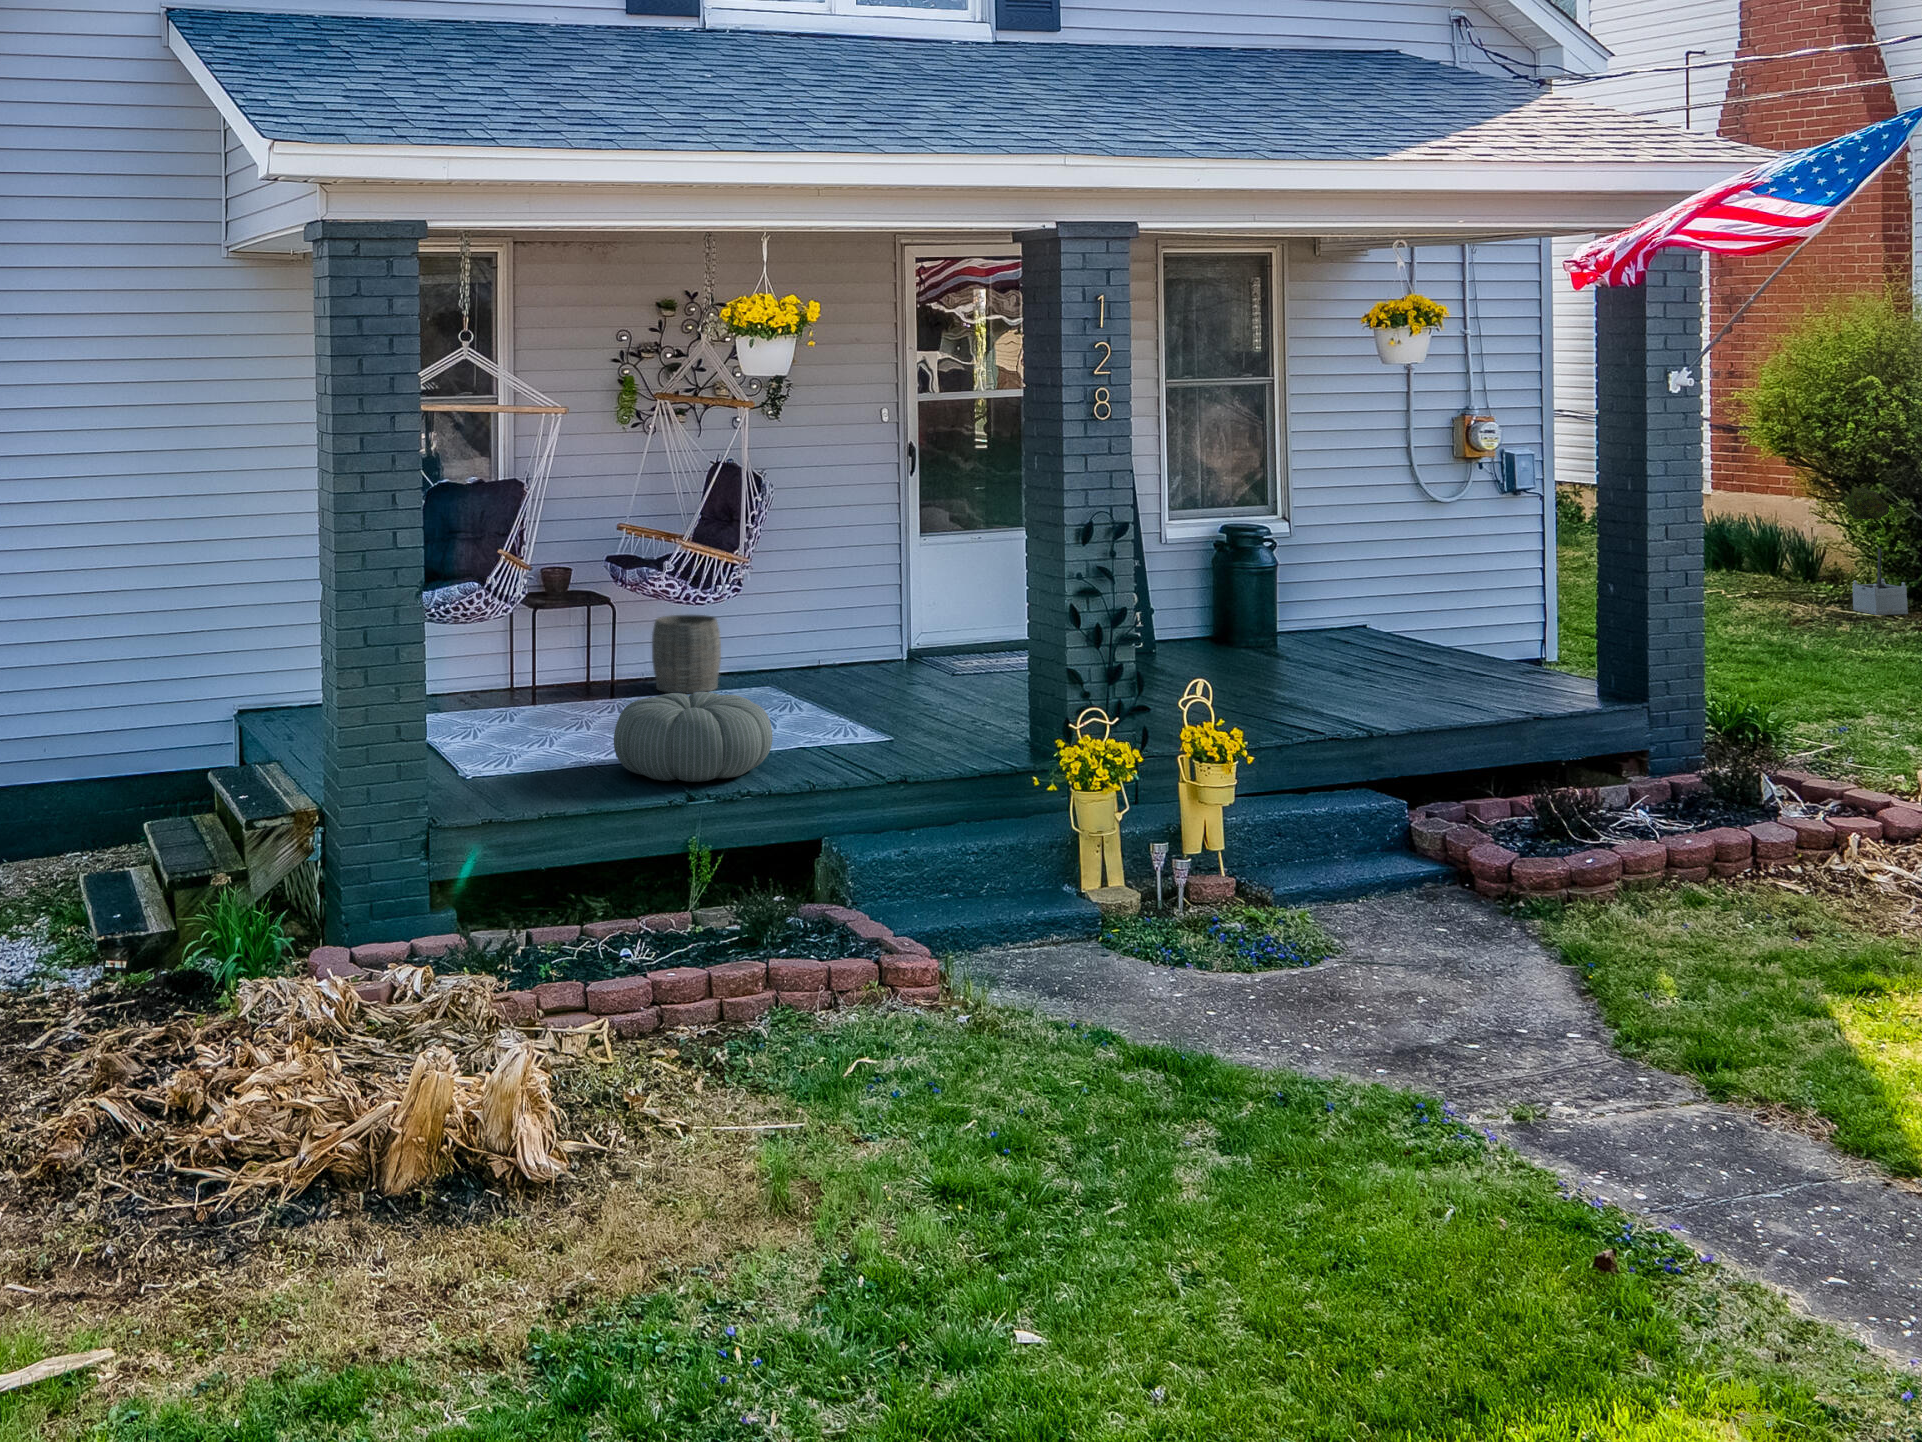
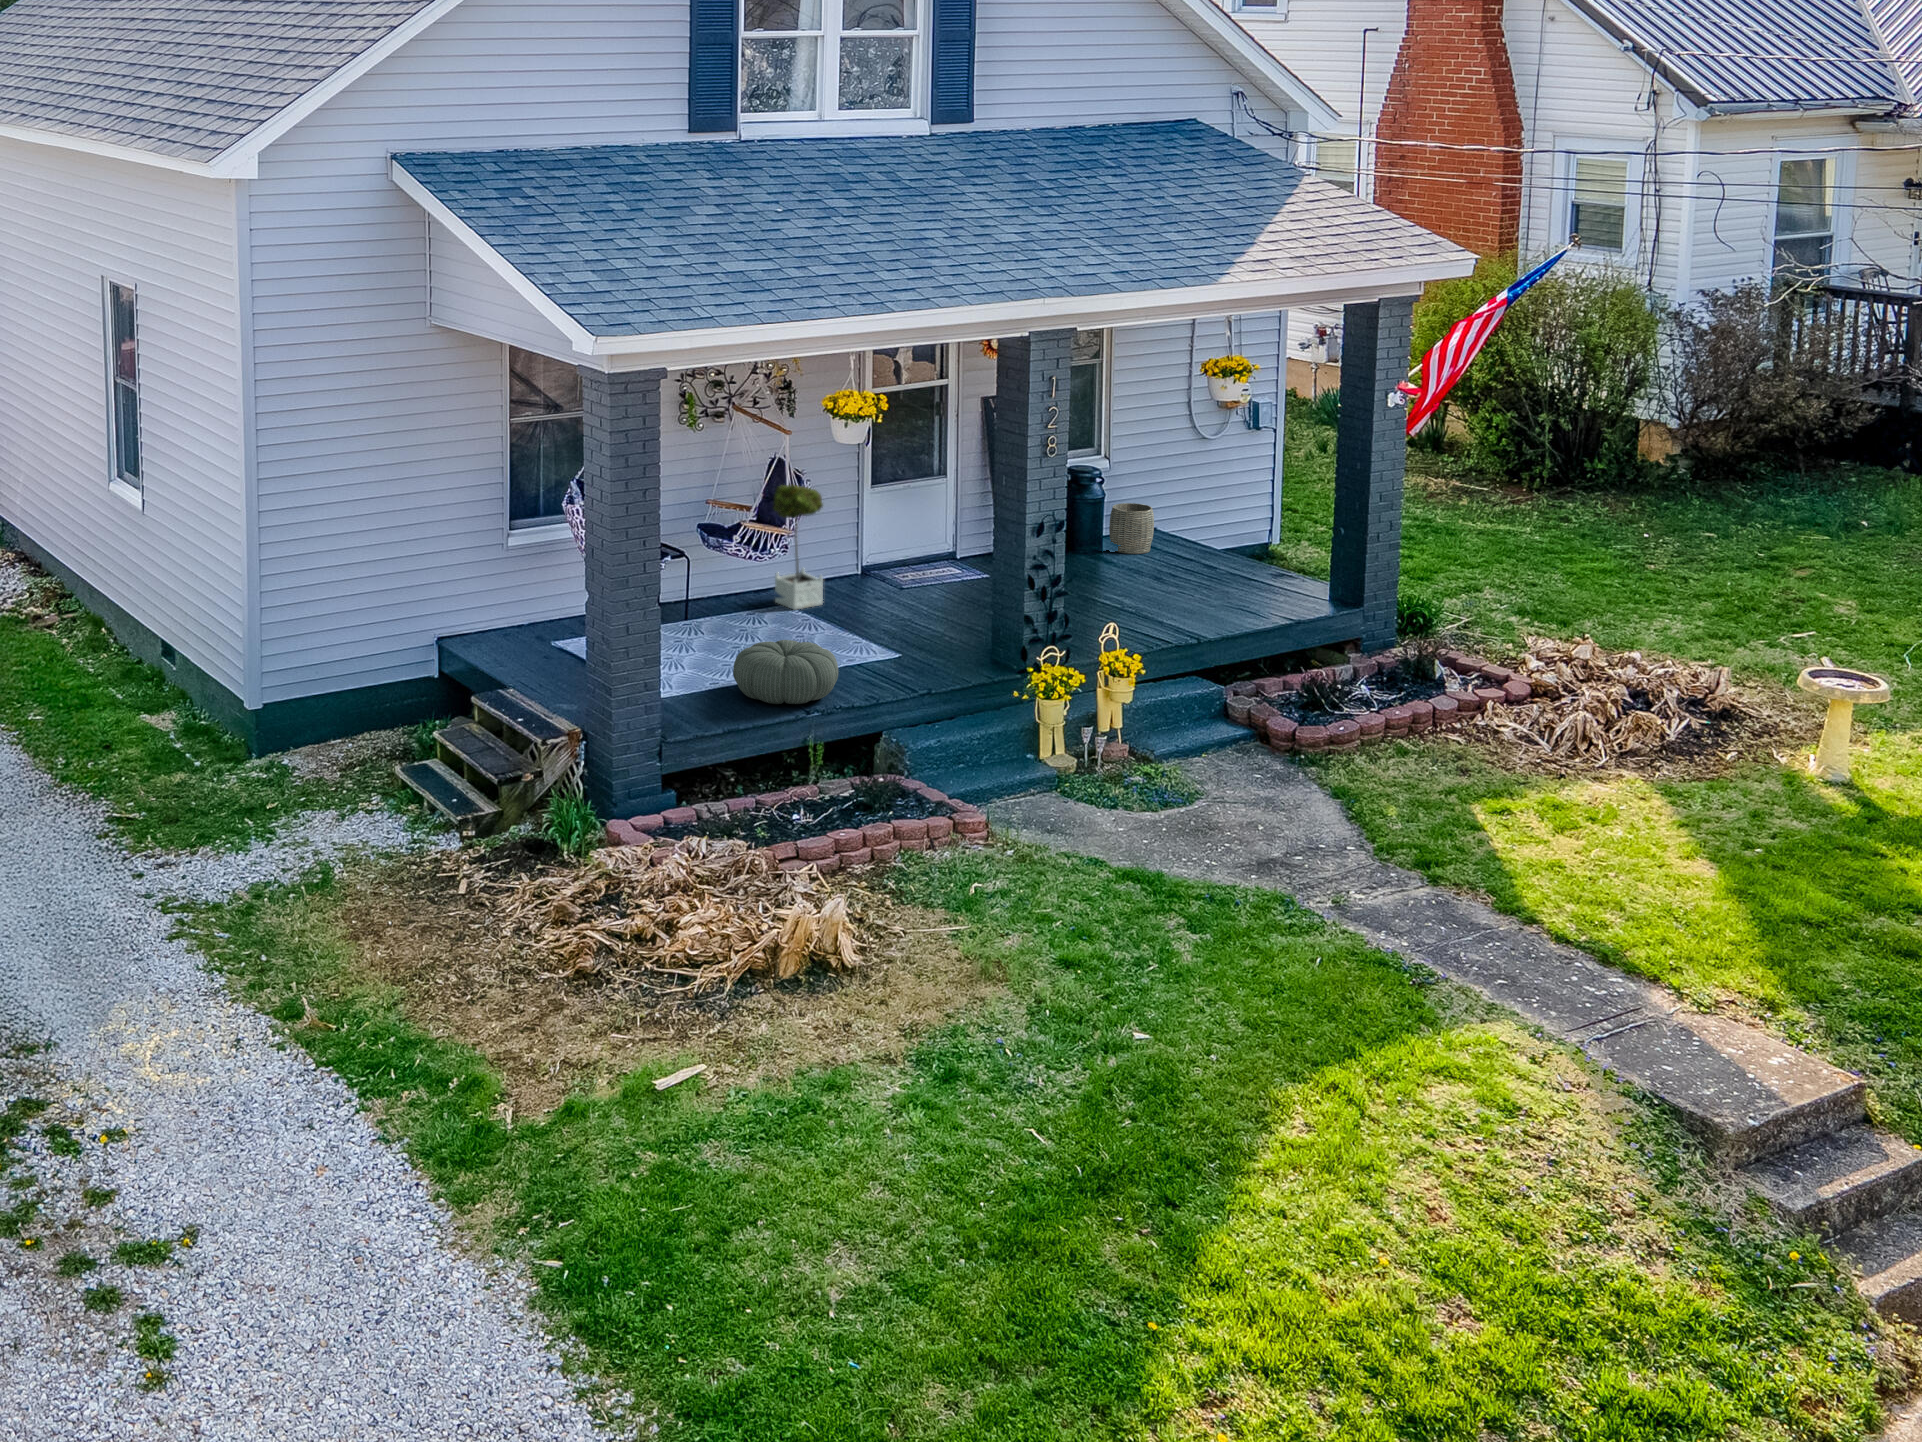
potted tree: present [1844,486,1908,615] -> present [773,485,823,610]
woven basket: present [652,615,721,693] -> present [1109,503,1154,554]

